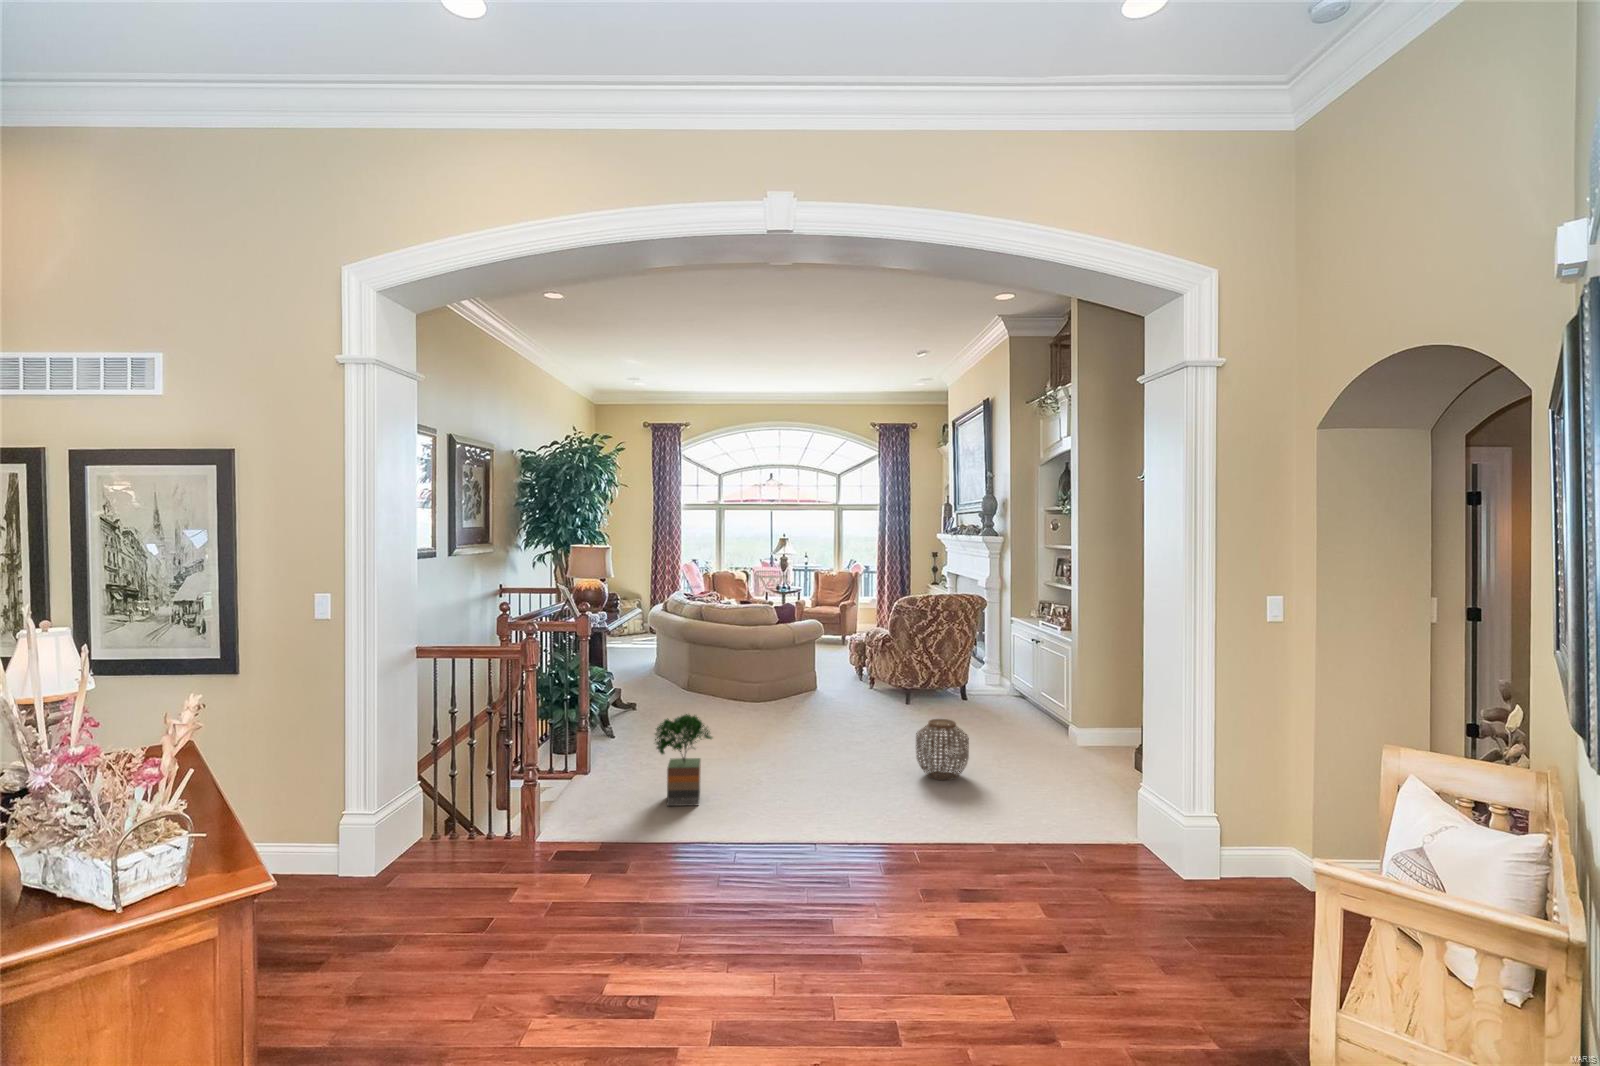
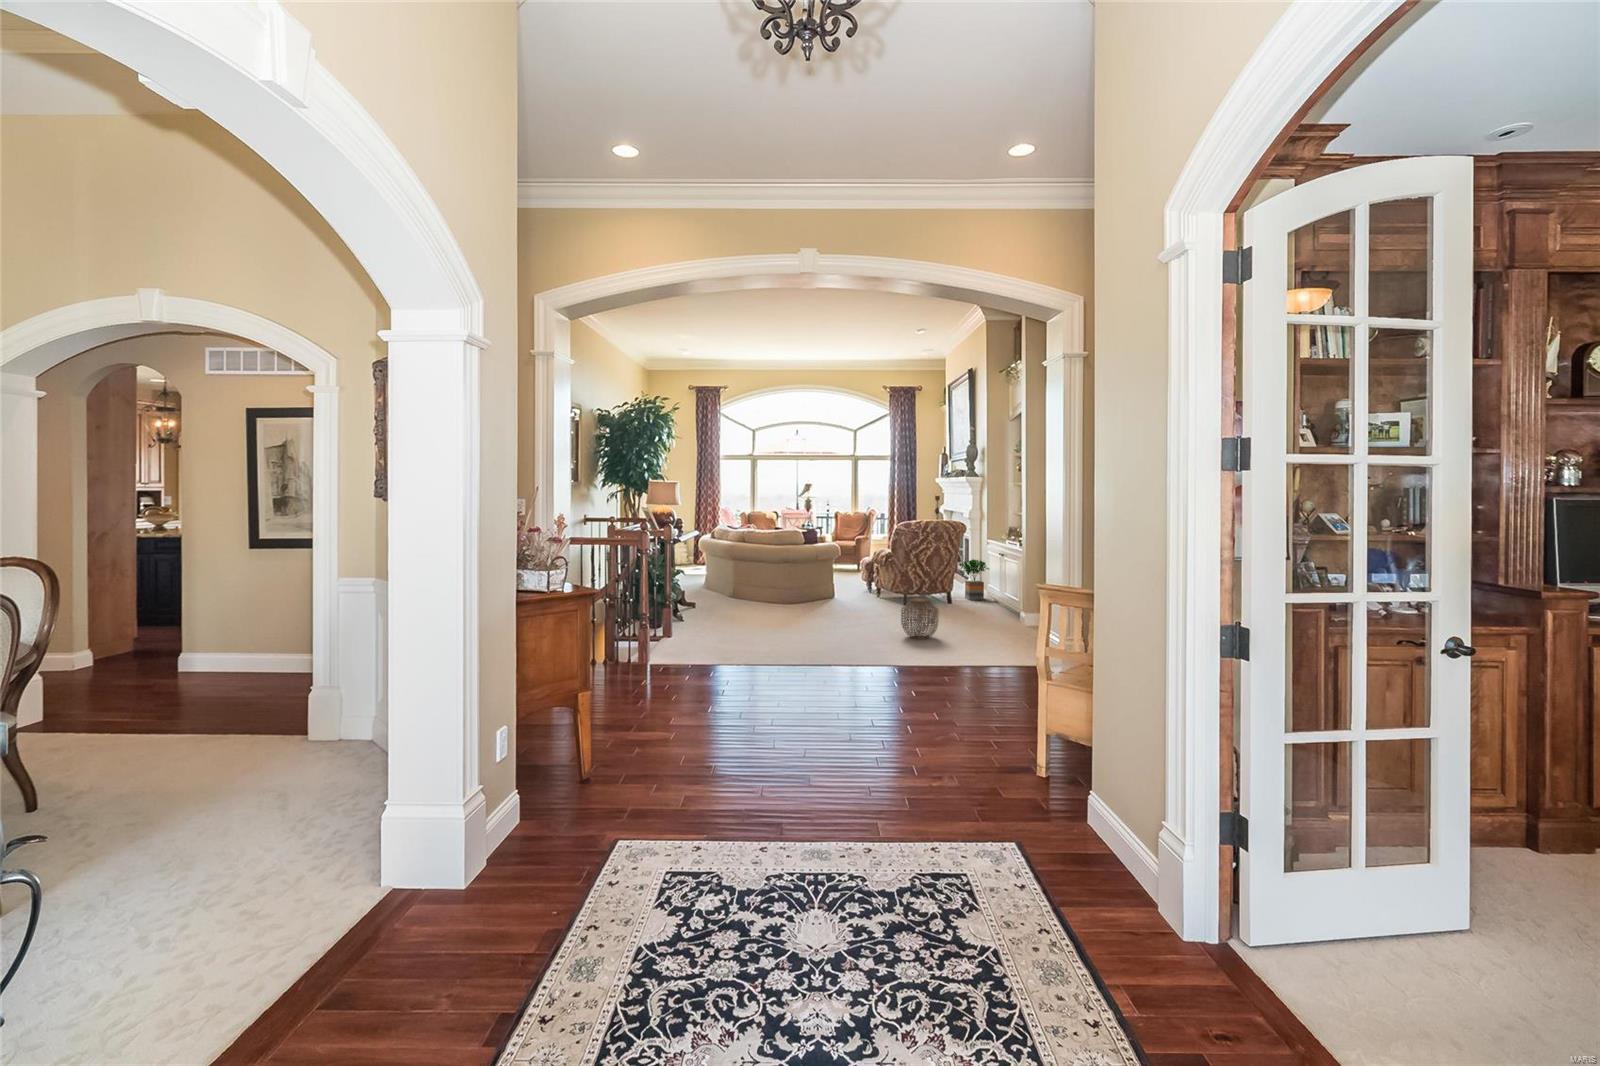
potted tree: present [655,714,712,806] -> present [961,559,989,600]

